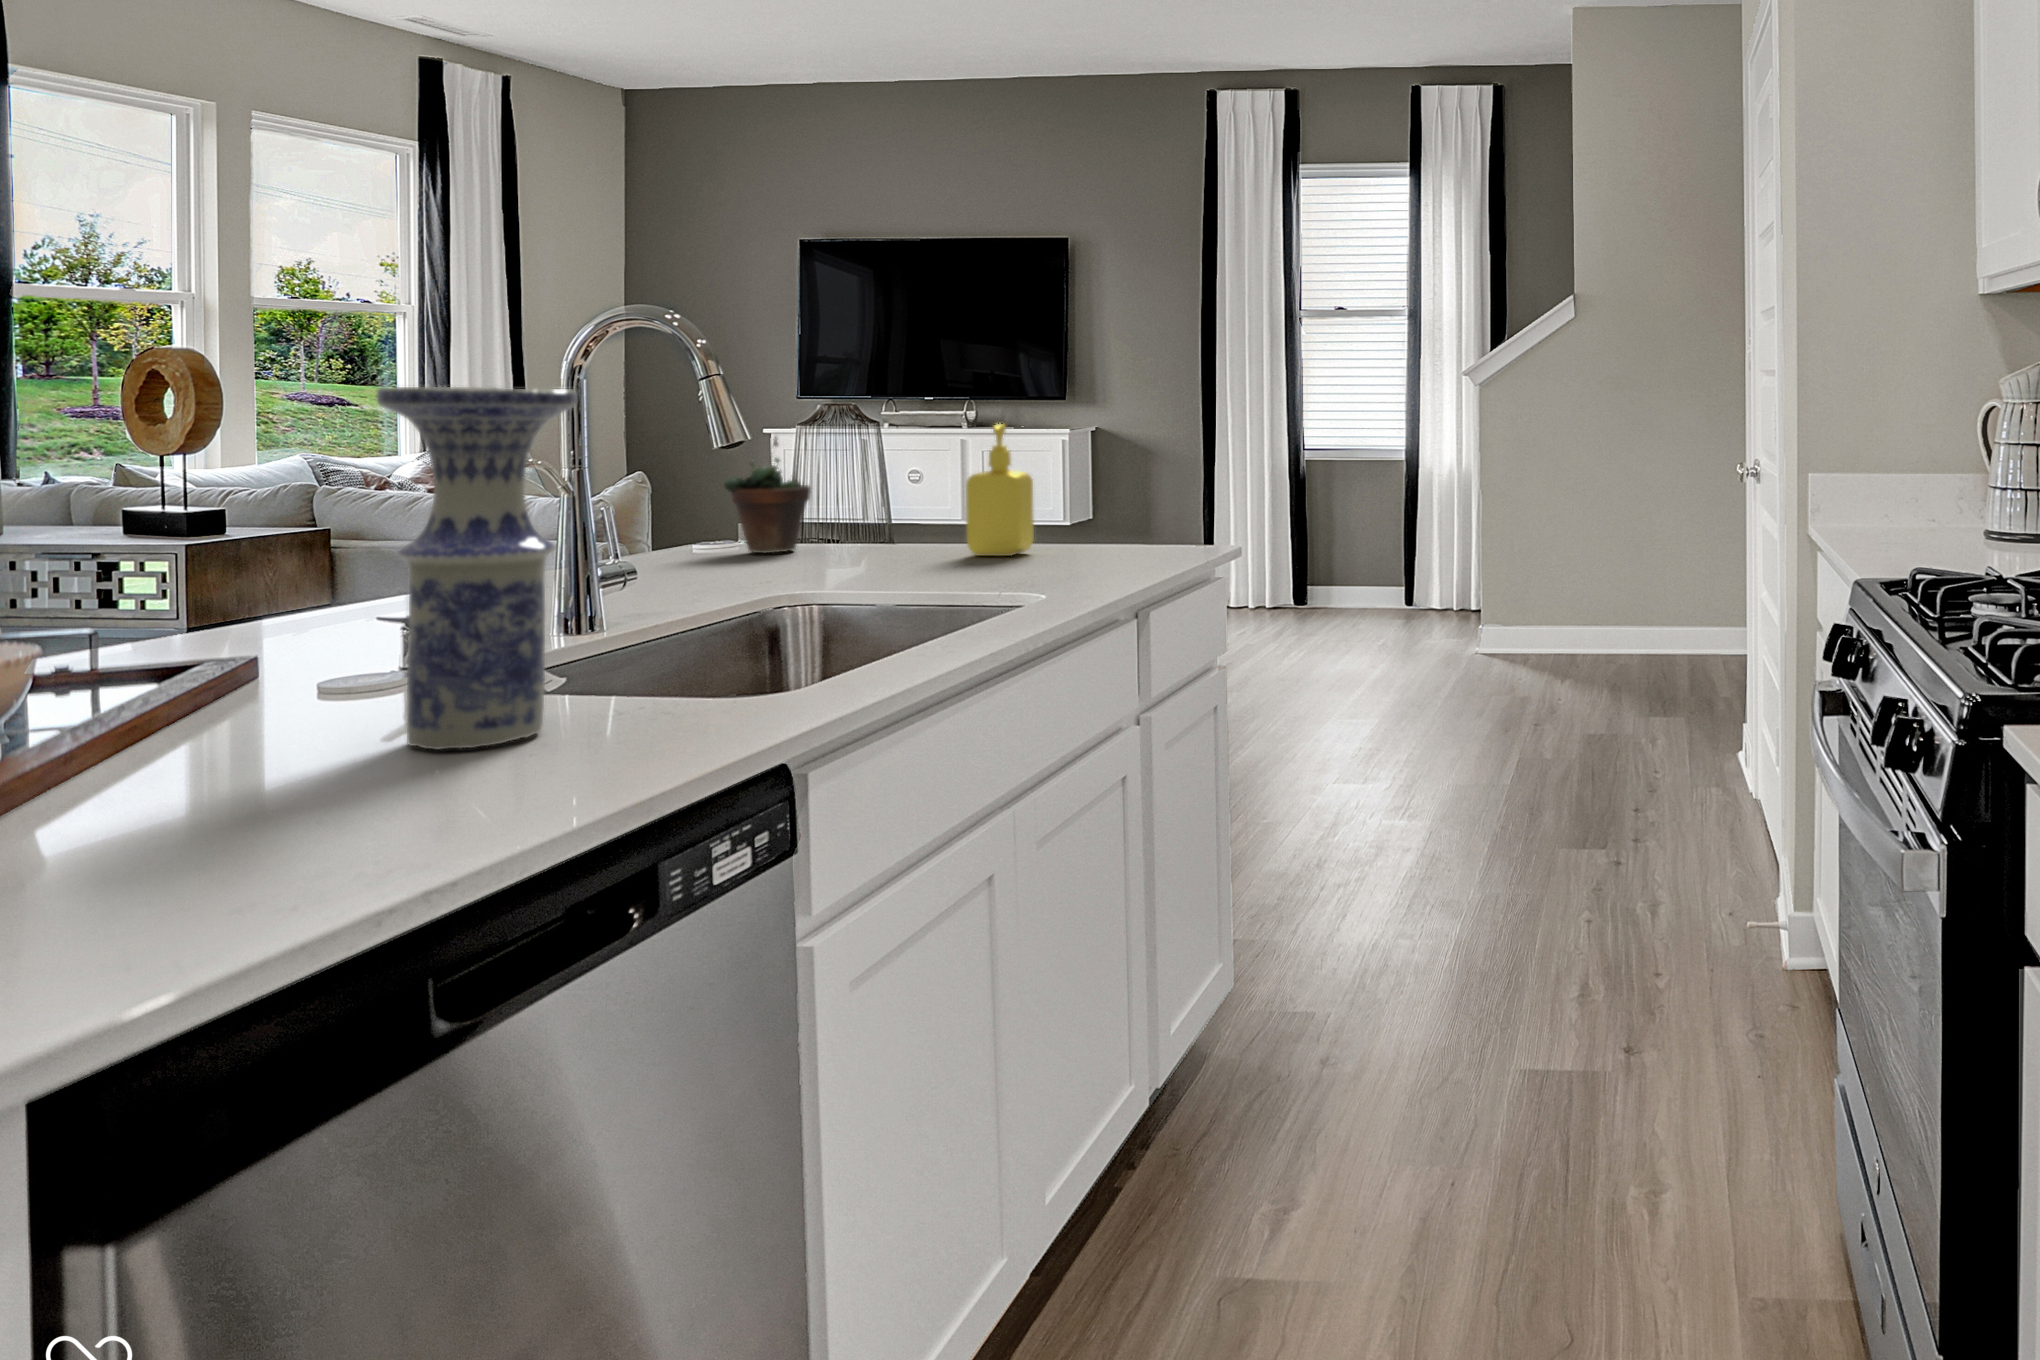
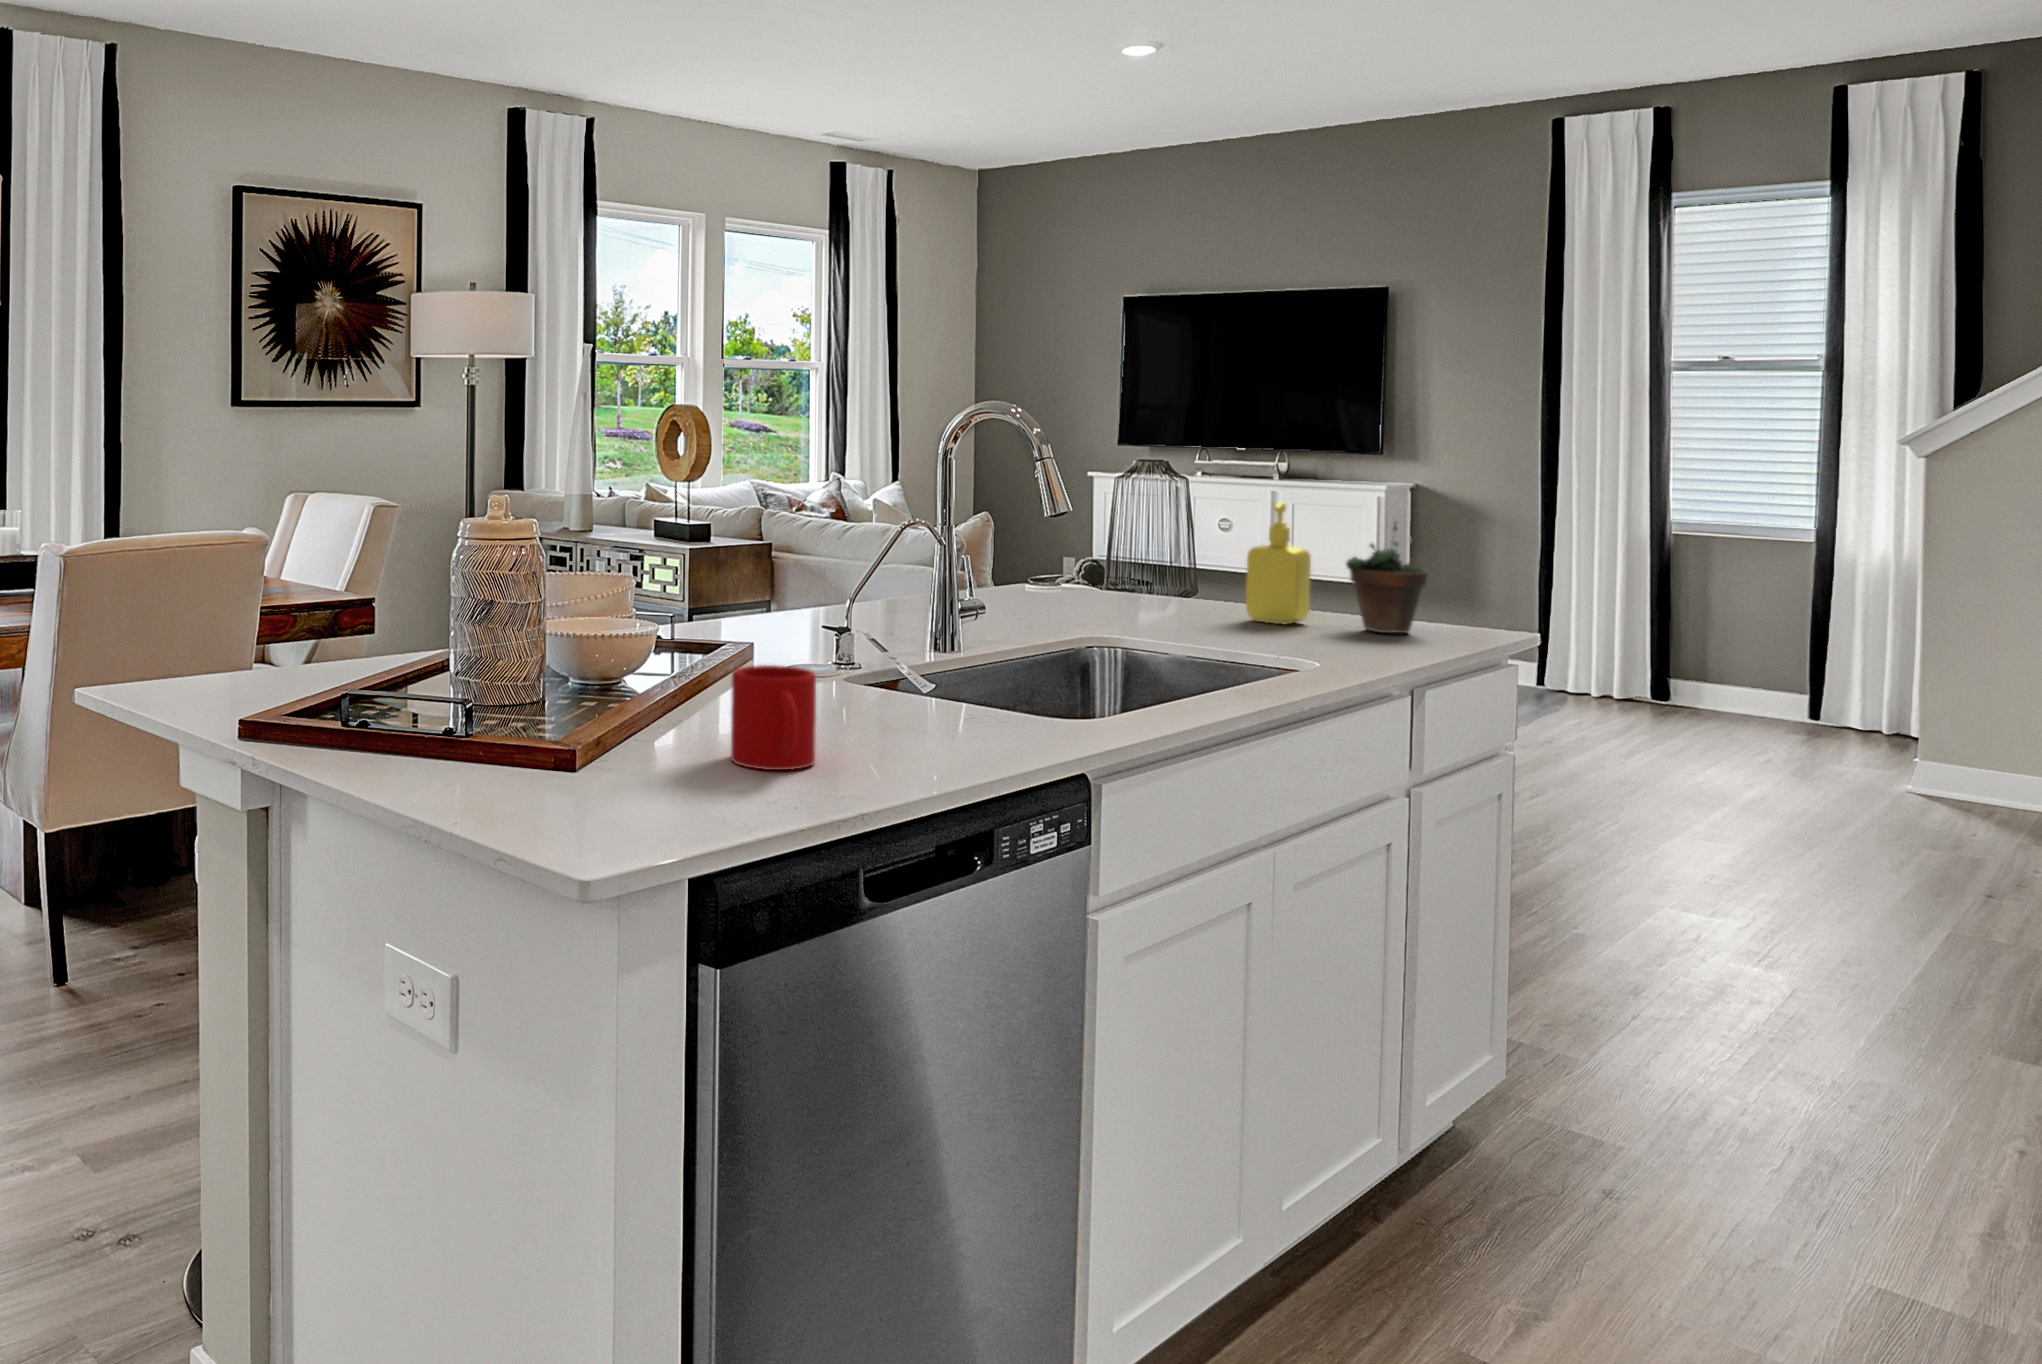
vase: present [376,387,577,750] -> none [839,480,954,728]
succulent plant: present [724,437,811,553] -> present [1346,523,1428,633]
mug: none [146,677,330,859] -> present [731,665,816,770]

